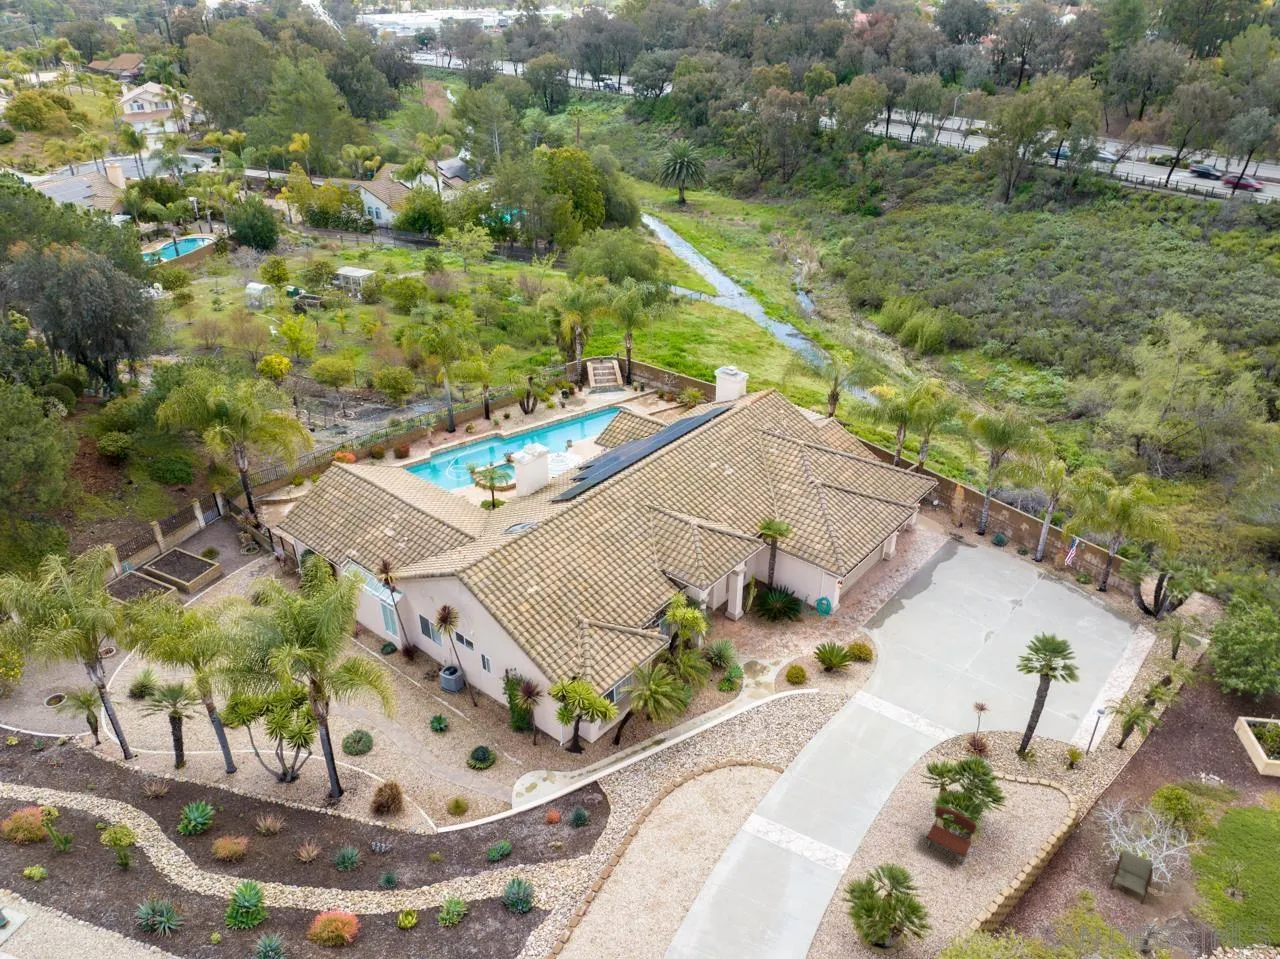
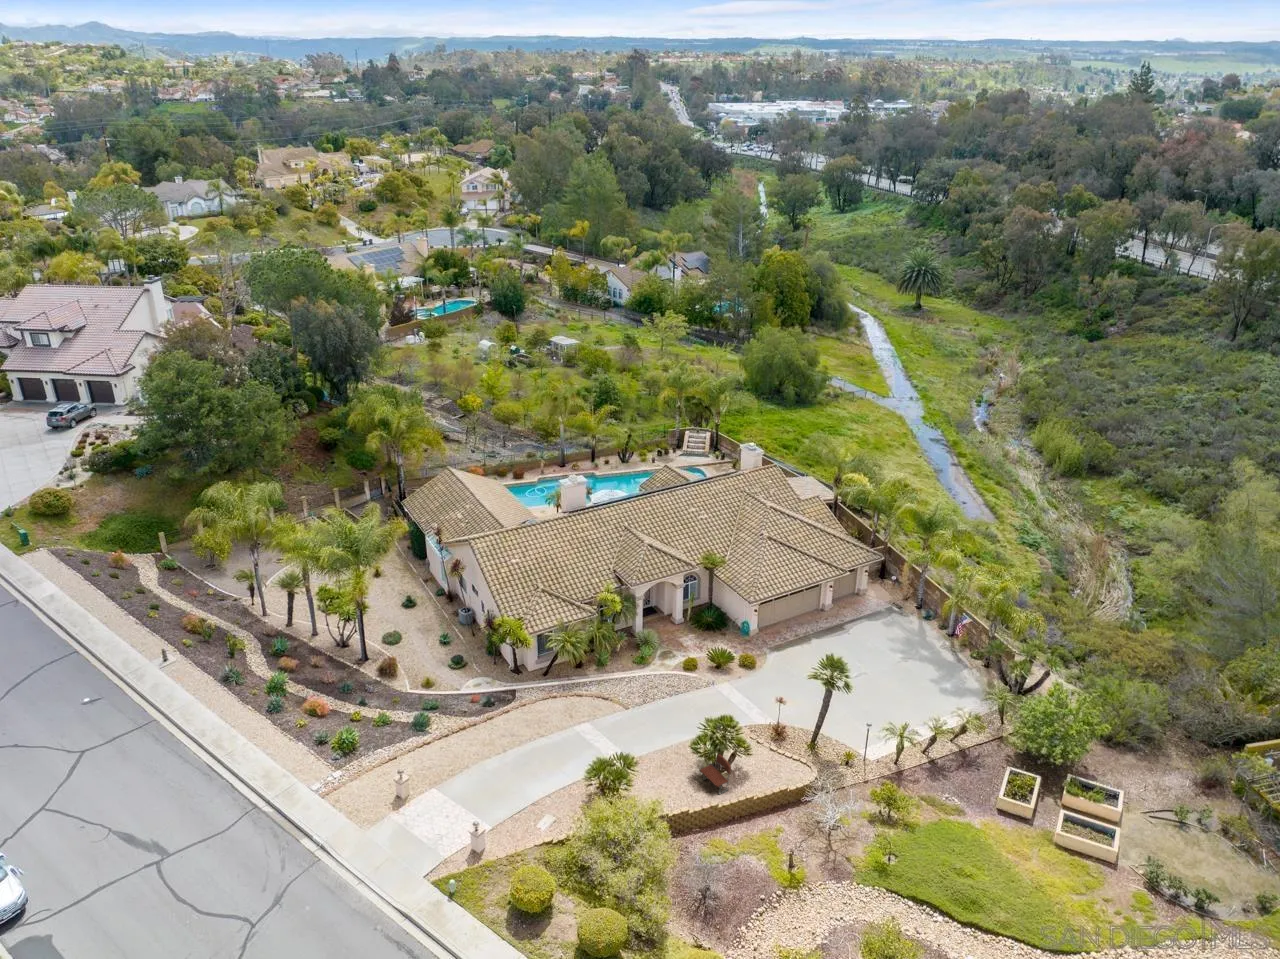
lounge chair: present [1110,850,1153,904] -> none [815,811,846,852]

